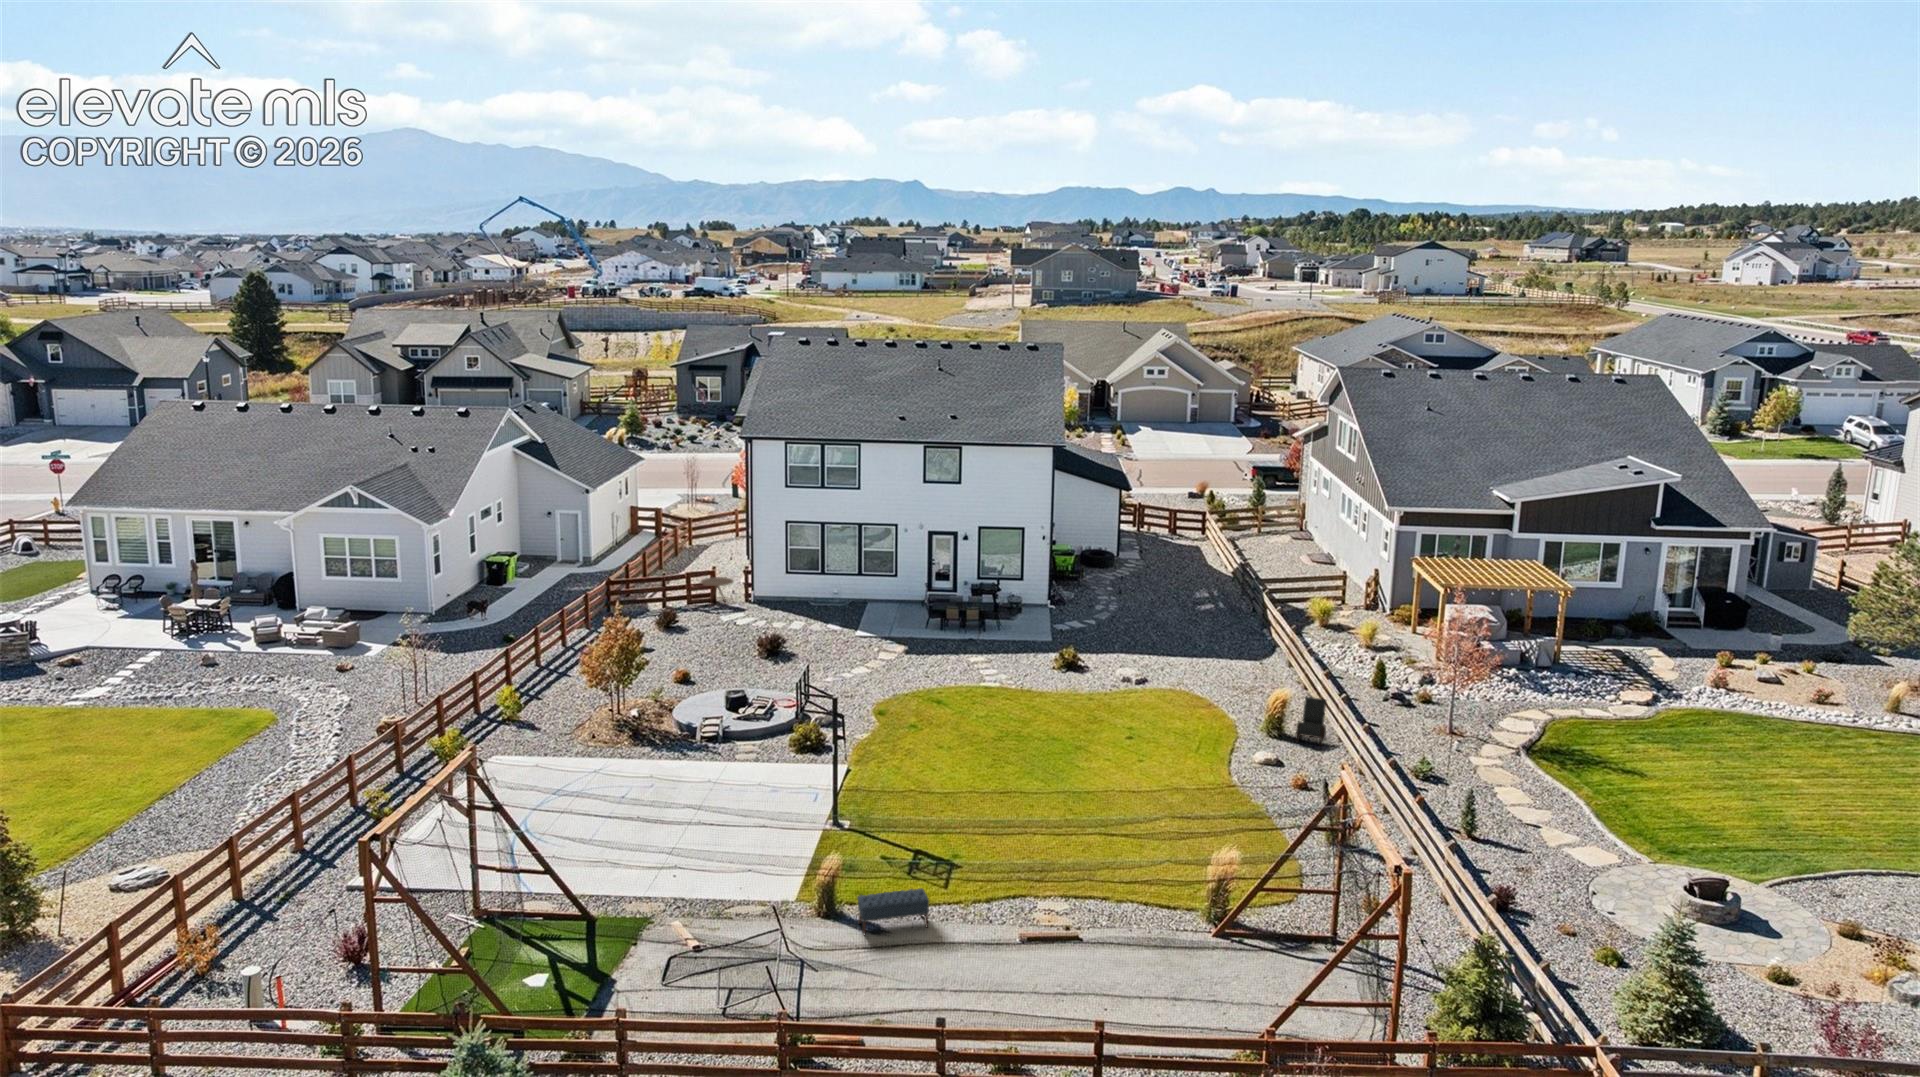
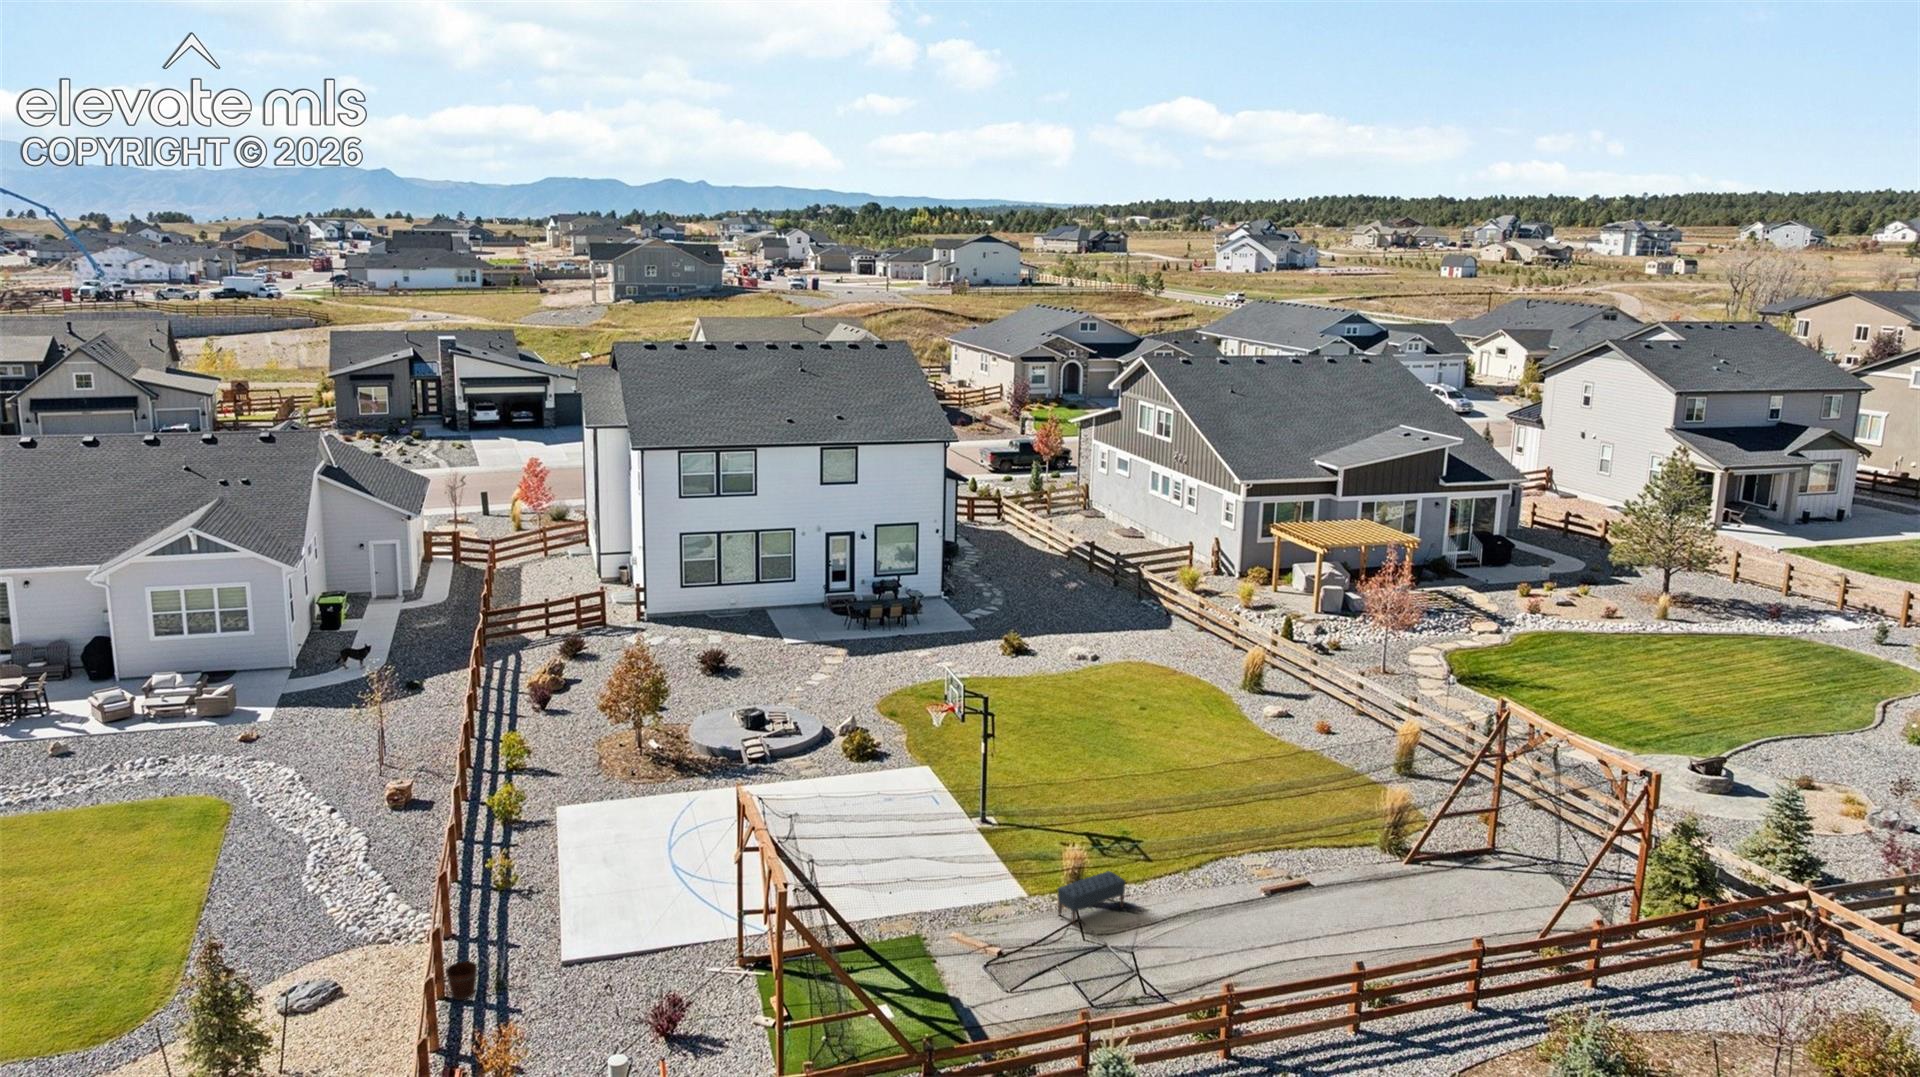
round table: present [701,577,733,602] -> none [596,597,632,628]
lounge chair: present [1295,697,1327,746] -> none [1261,654,1291,697]
bucket: none [291,872,319,905] -> present [446,961,477,1000]

